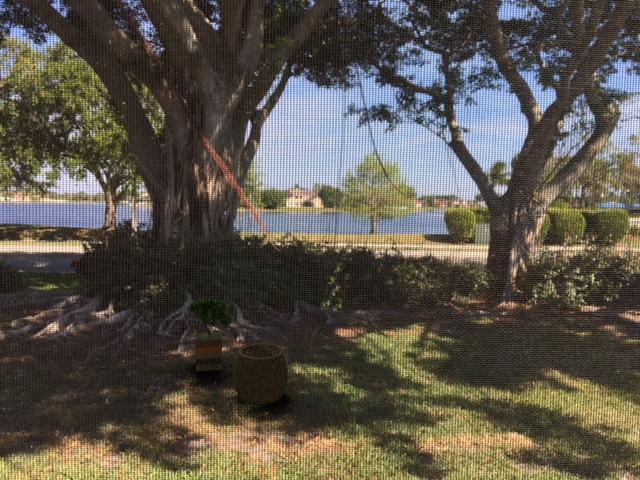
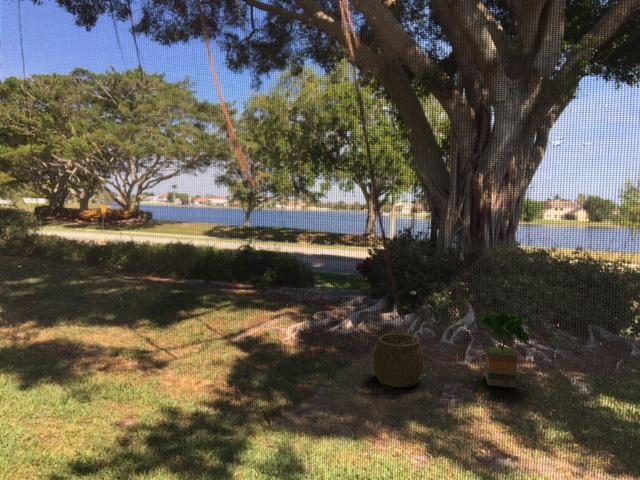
woven basket: present [233,344,288,405] -> present [373,334,423,388]

